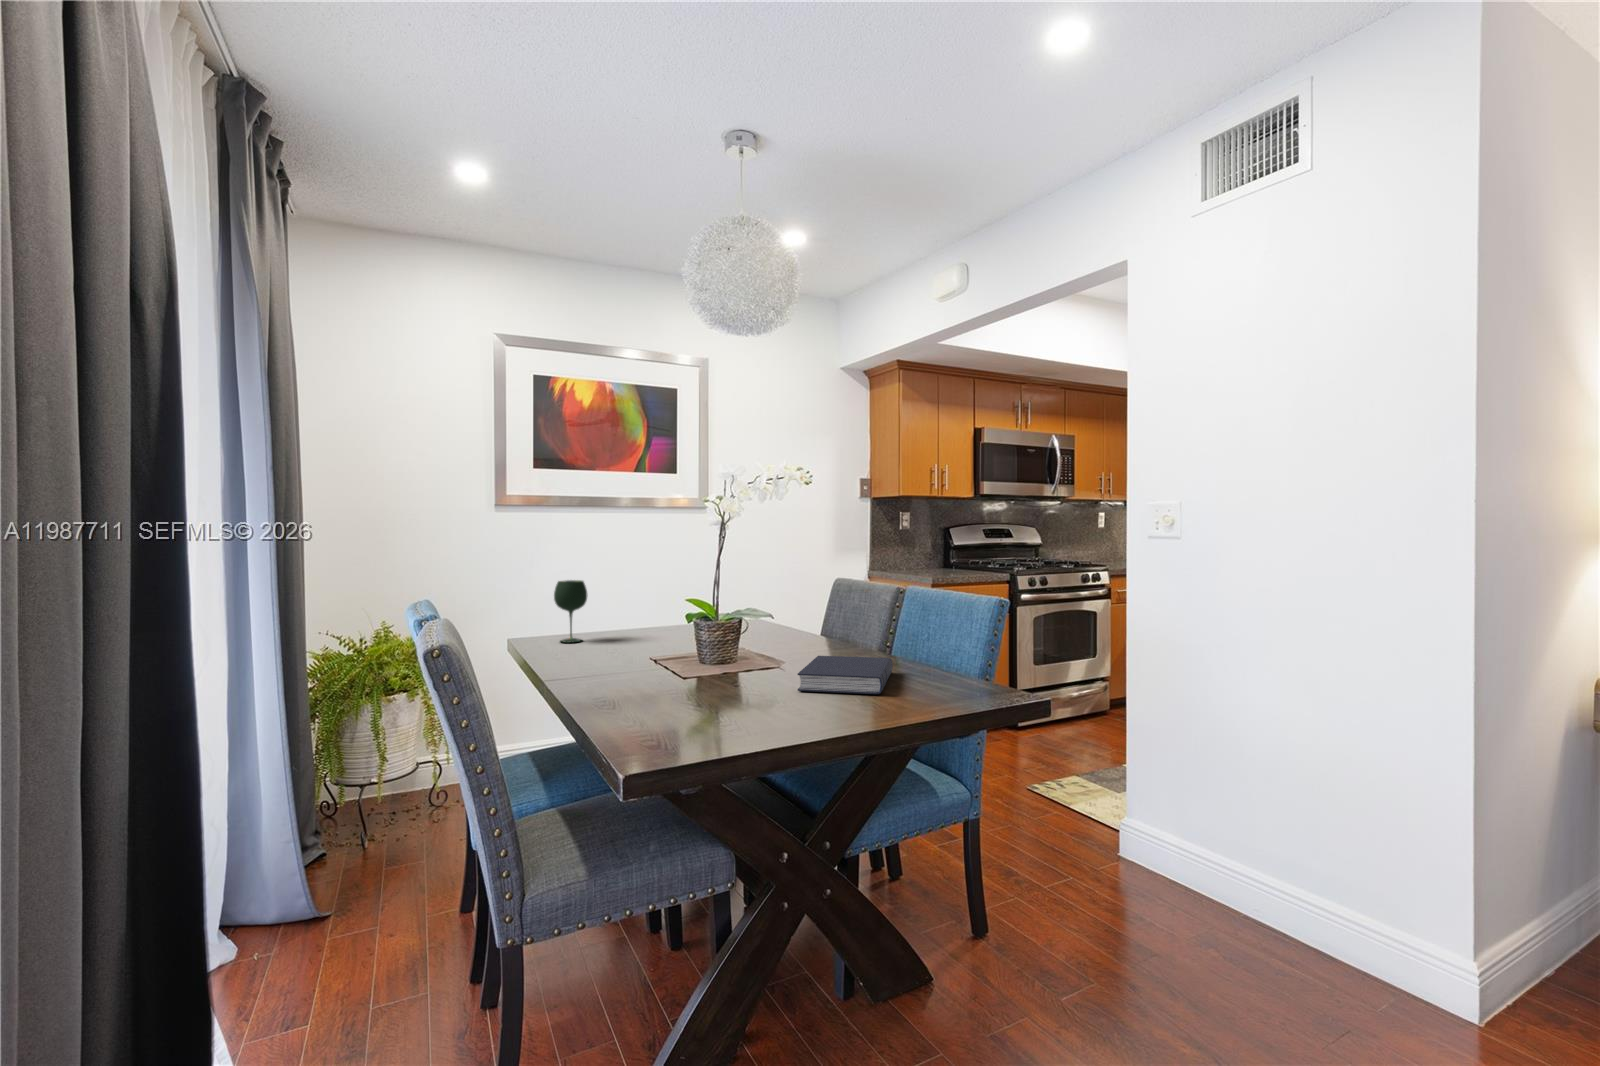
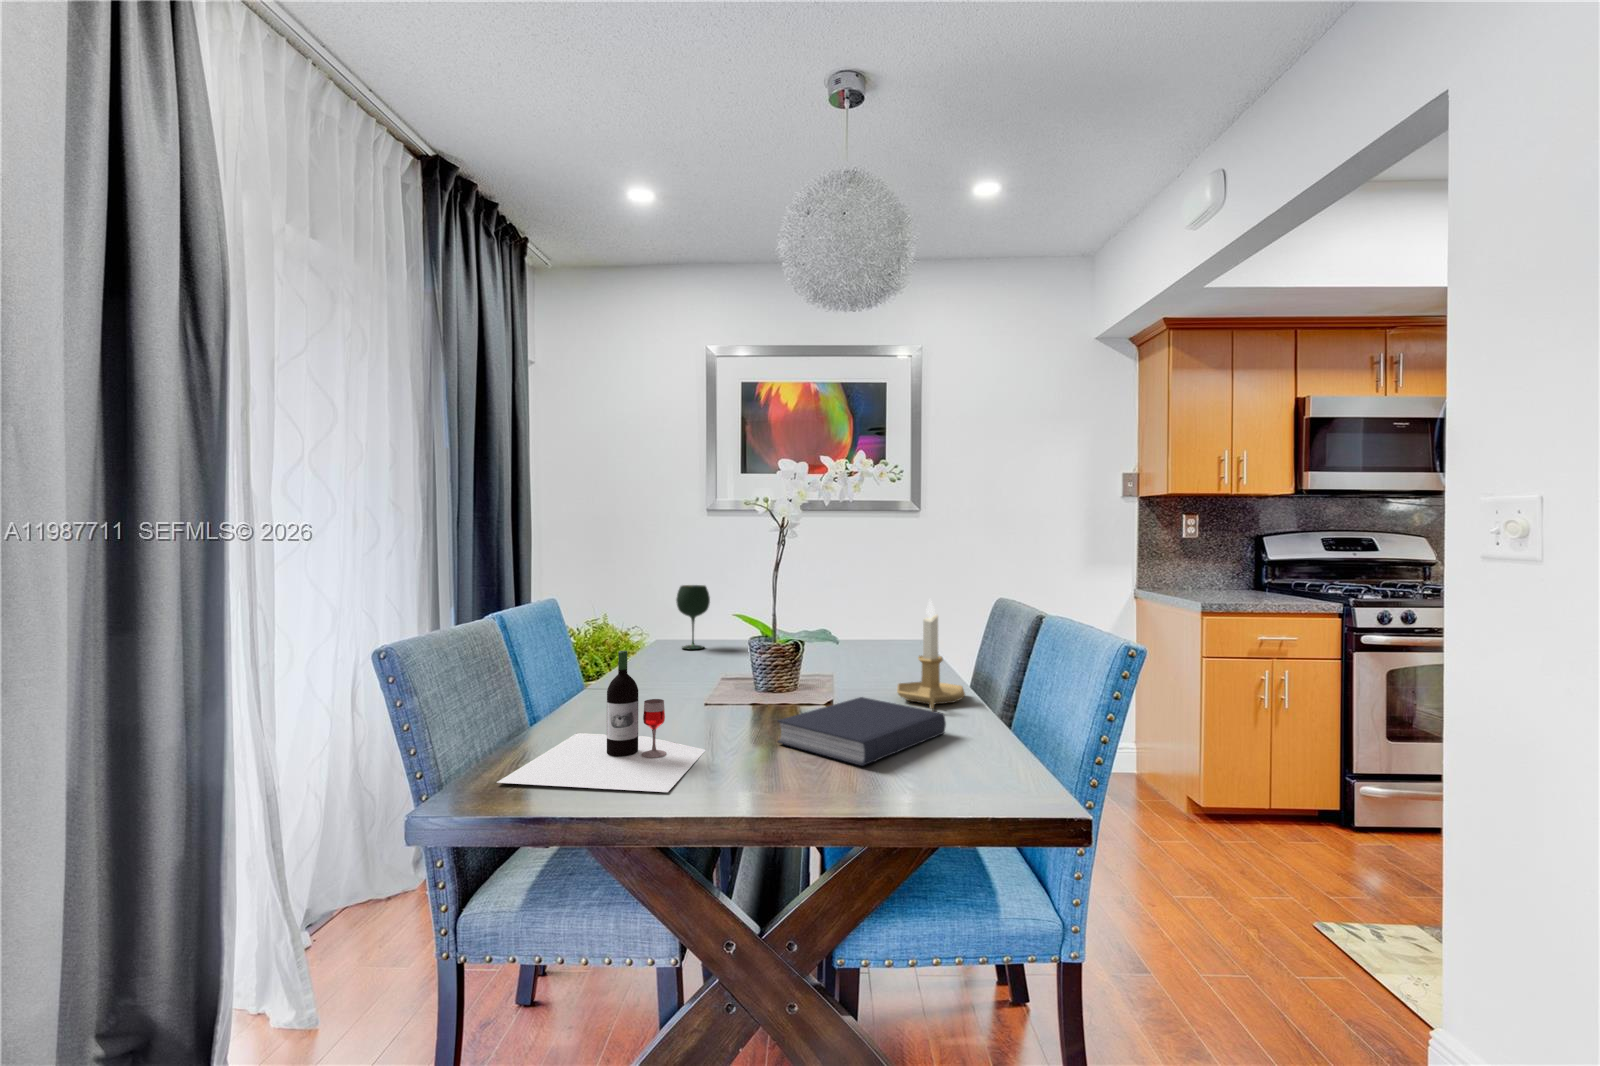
candlestick: none [815,578,873,661] -> present [897,600,965,709]
wine bottle: none [626,628,787,739] -> present [497,651,705,792]

